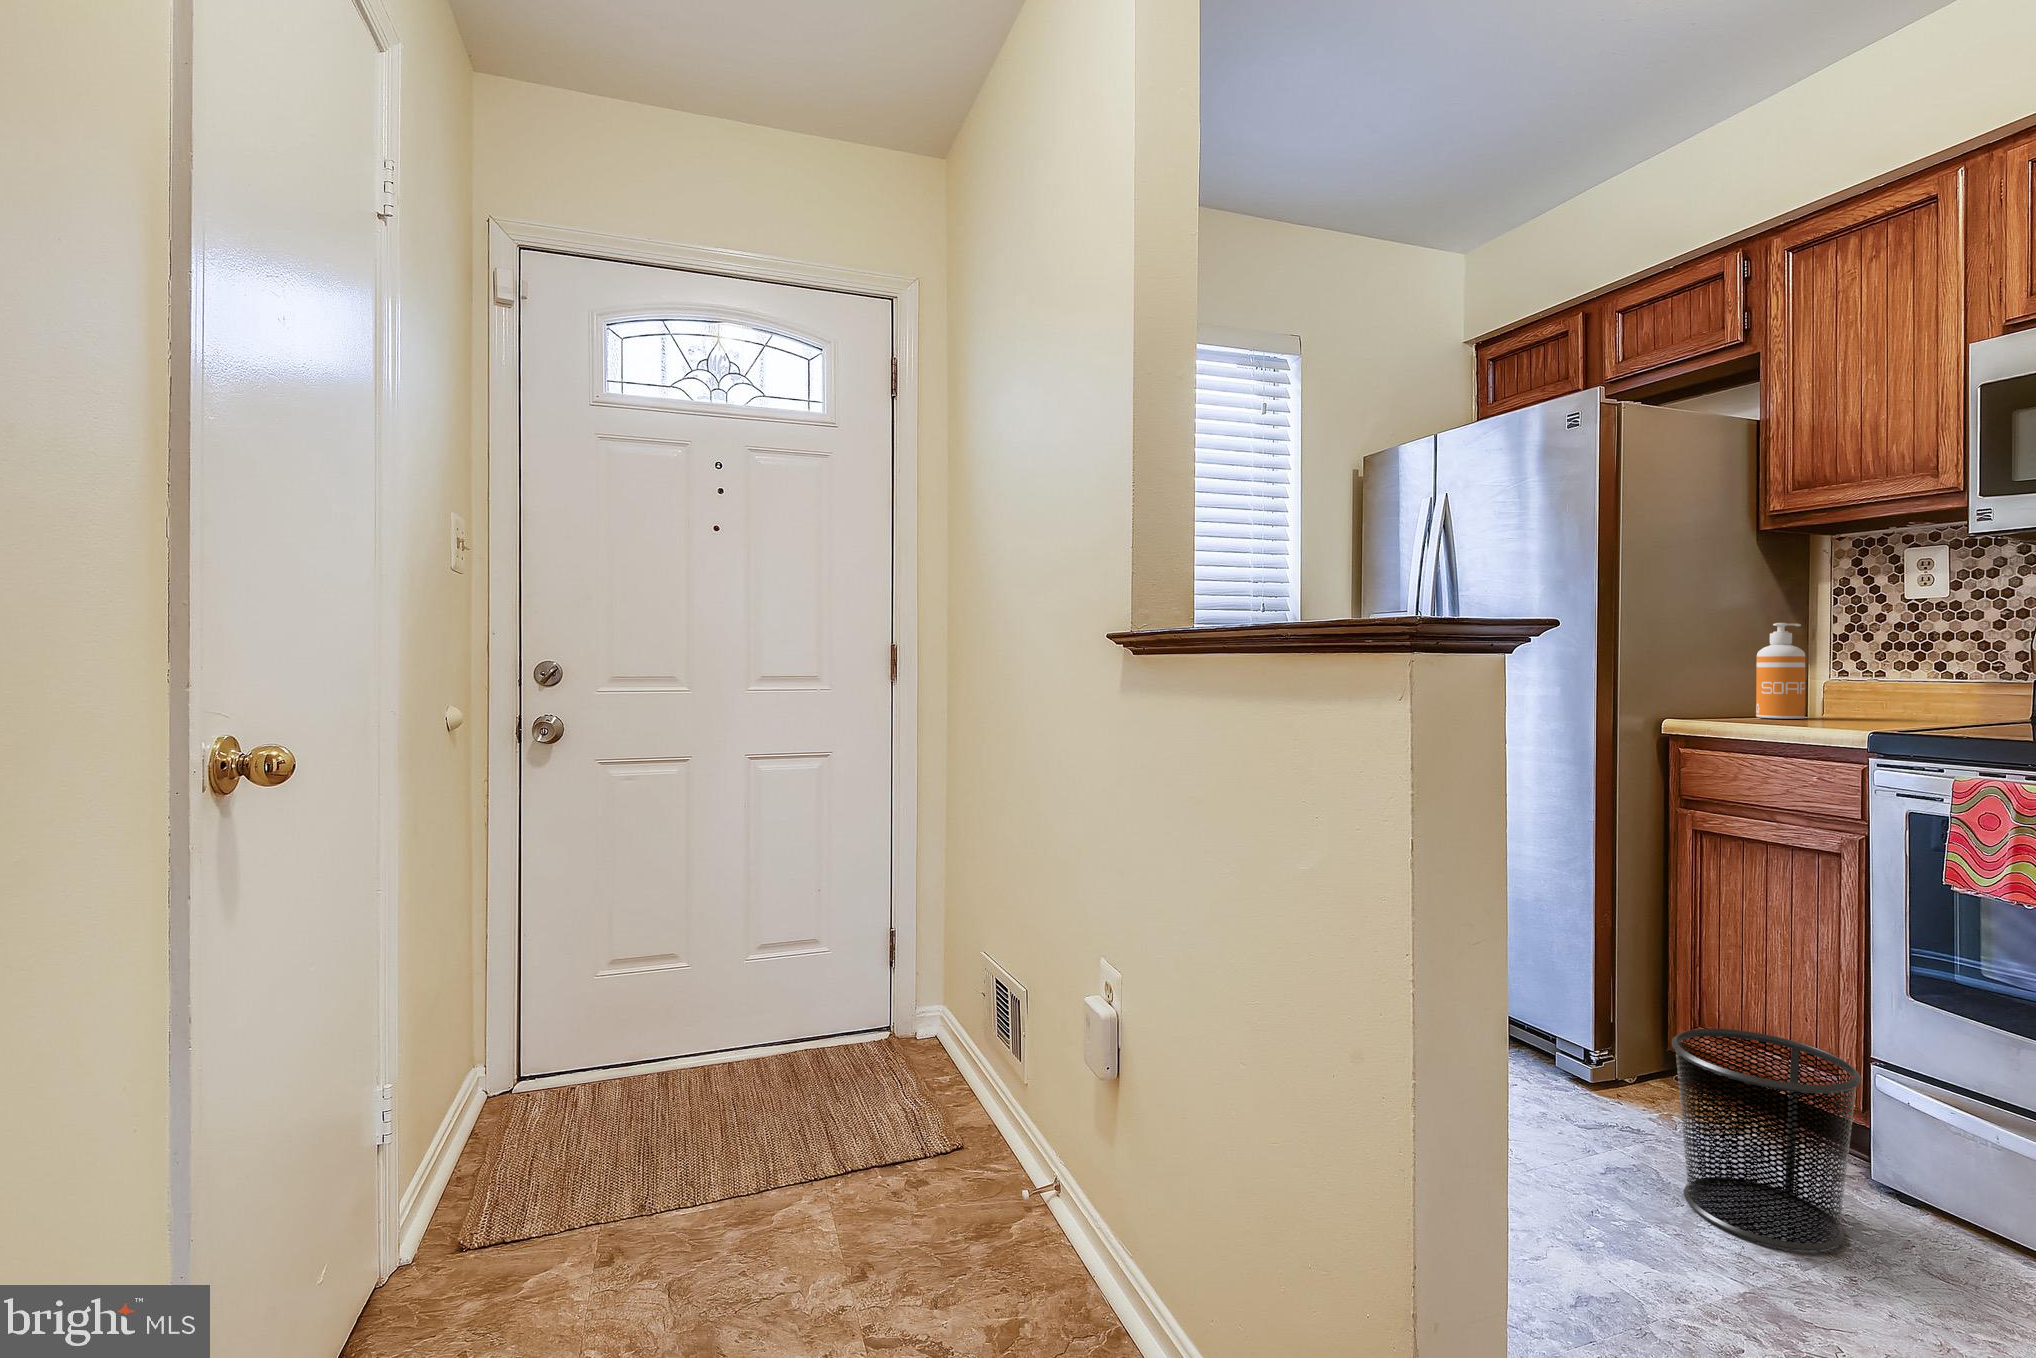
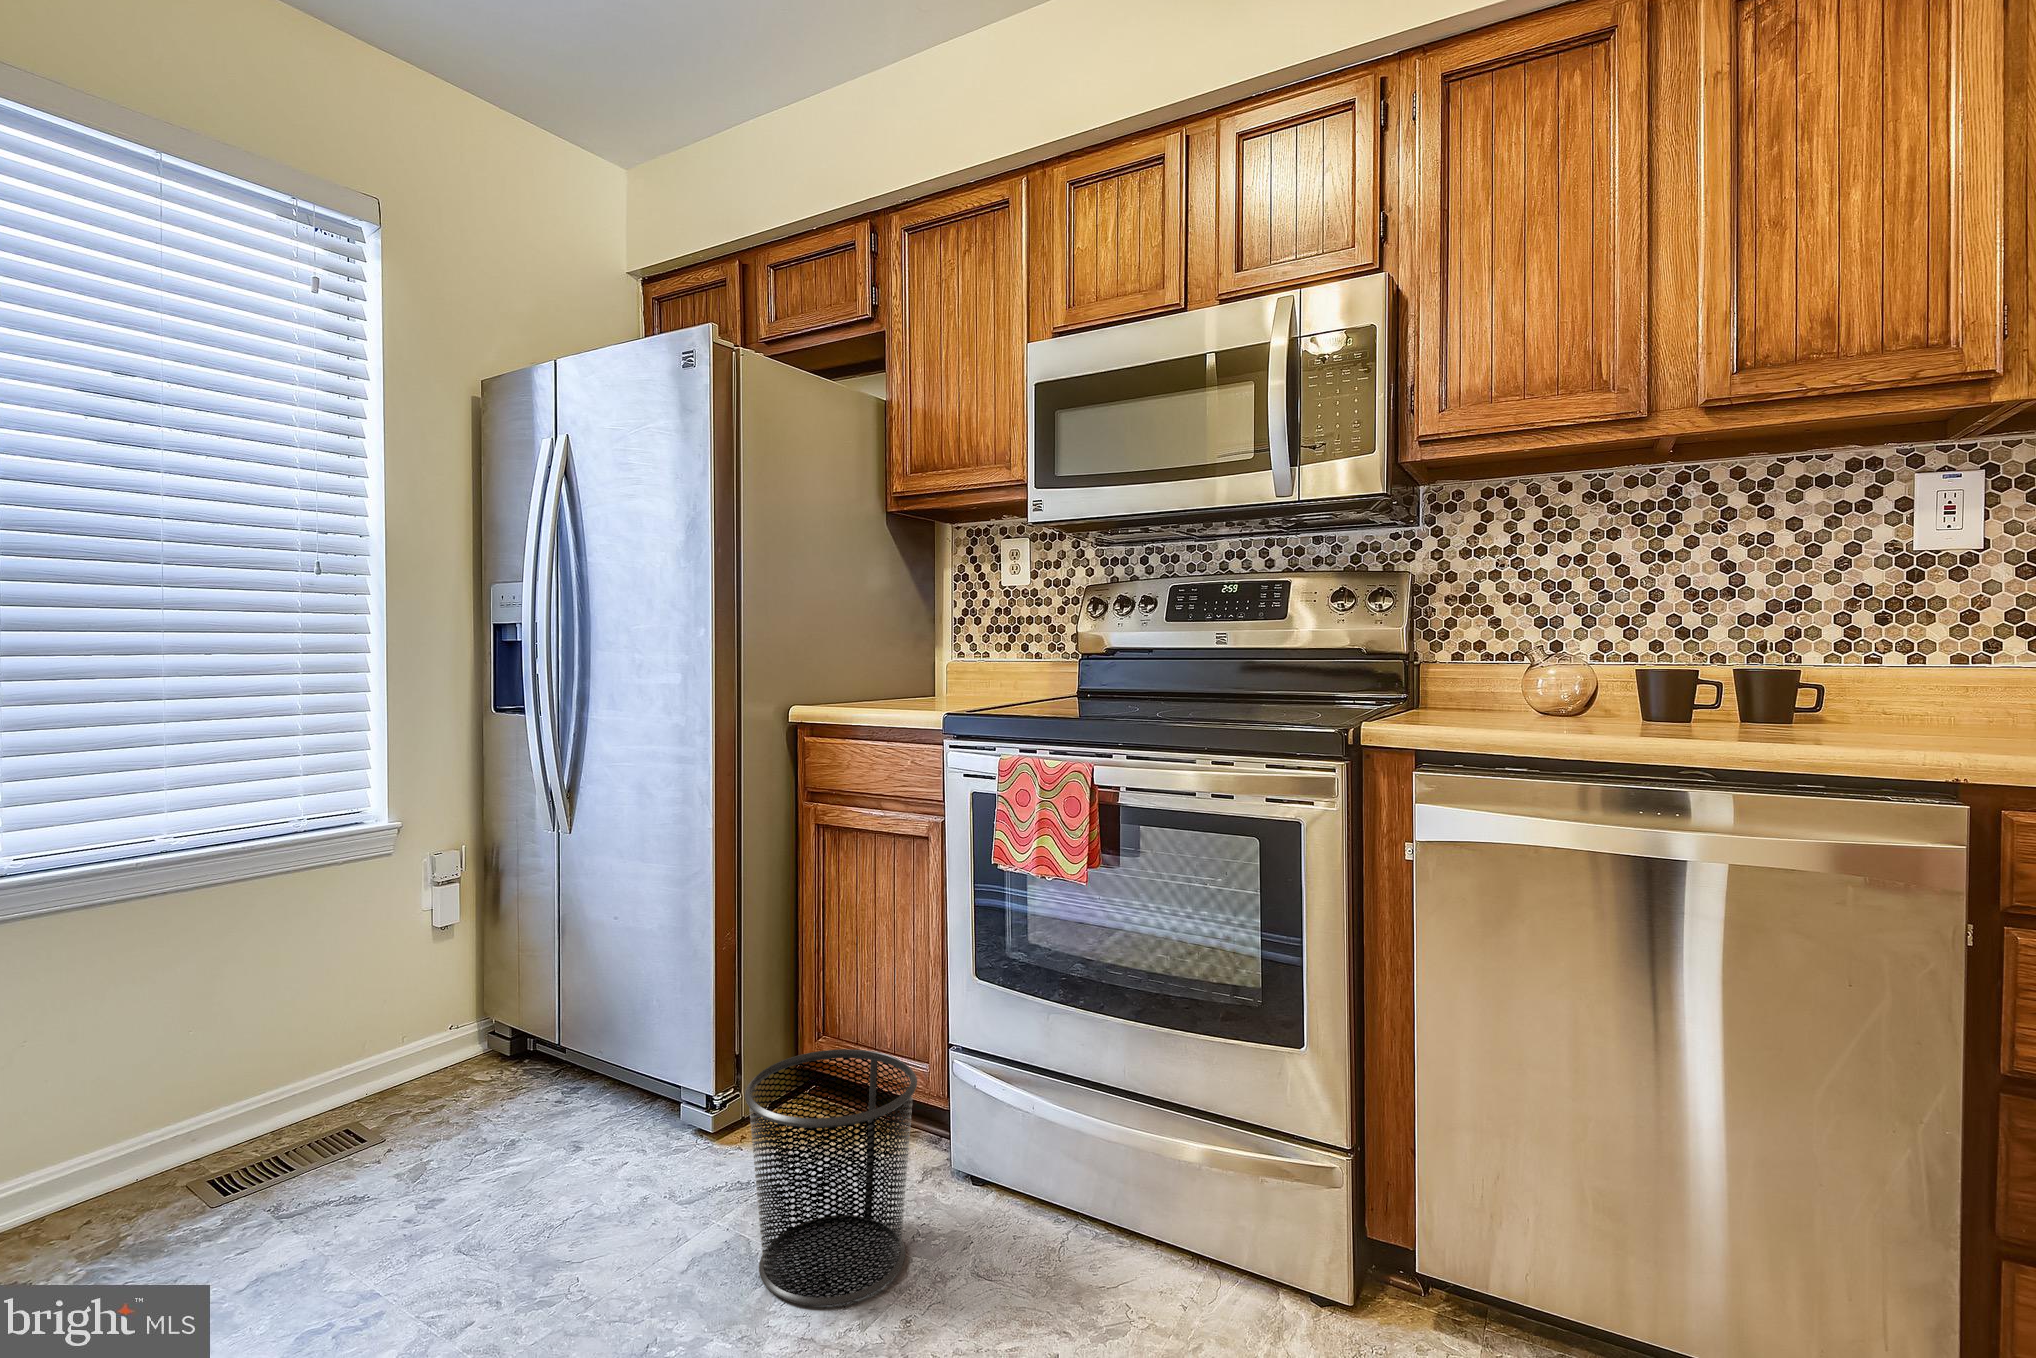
soap dispenser: present [1756,623,1805,719] -> none [881,604,920,701]

